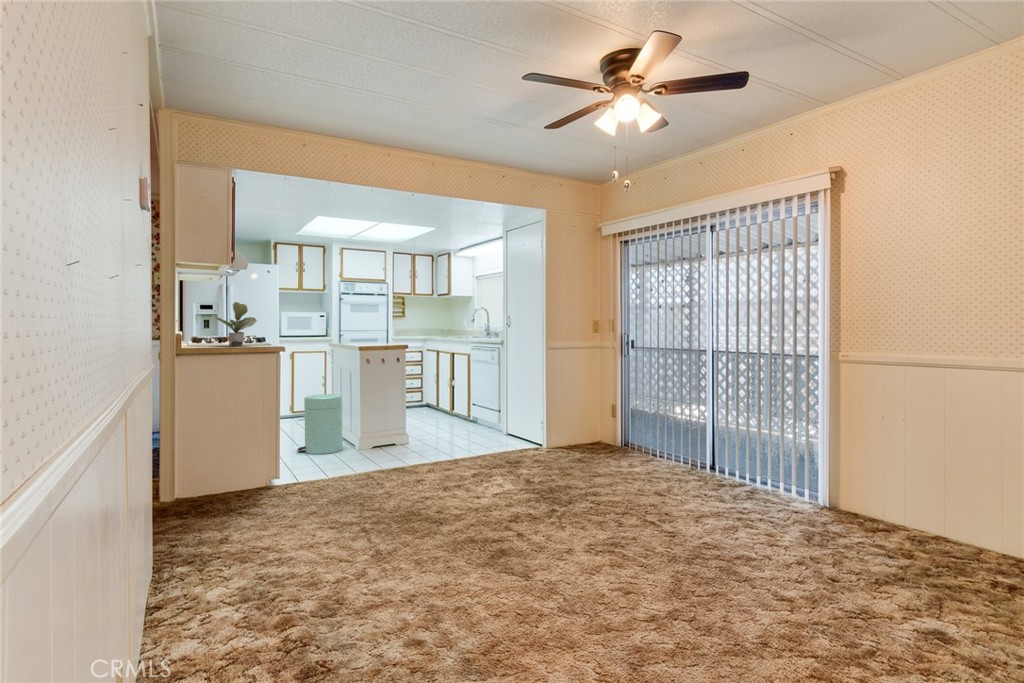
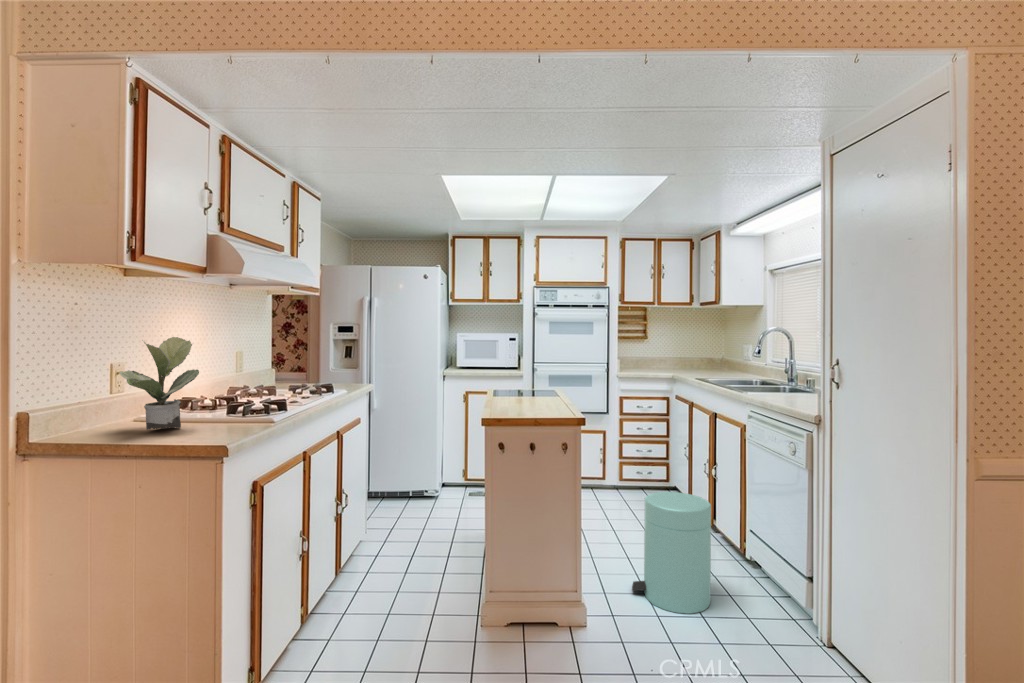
trash can: present [298,394,342,454] -> present [632,492,711,614]

